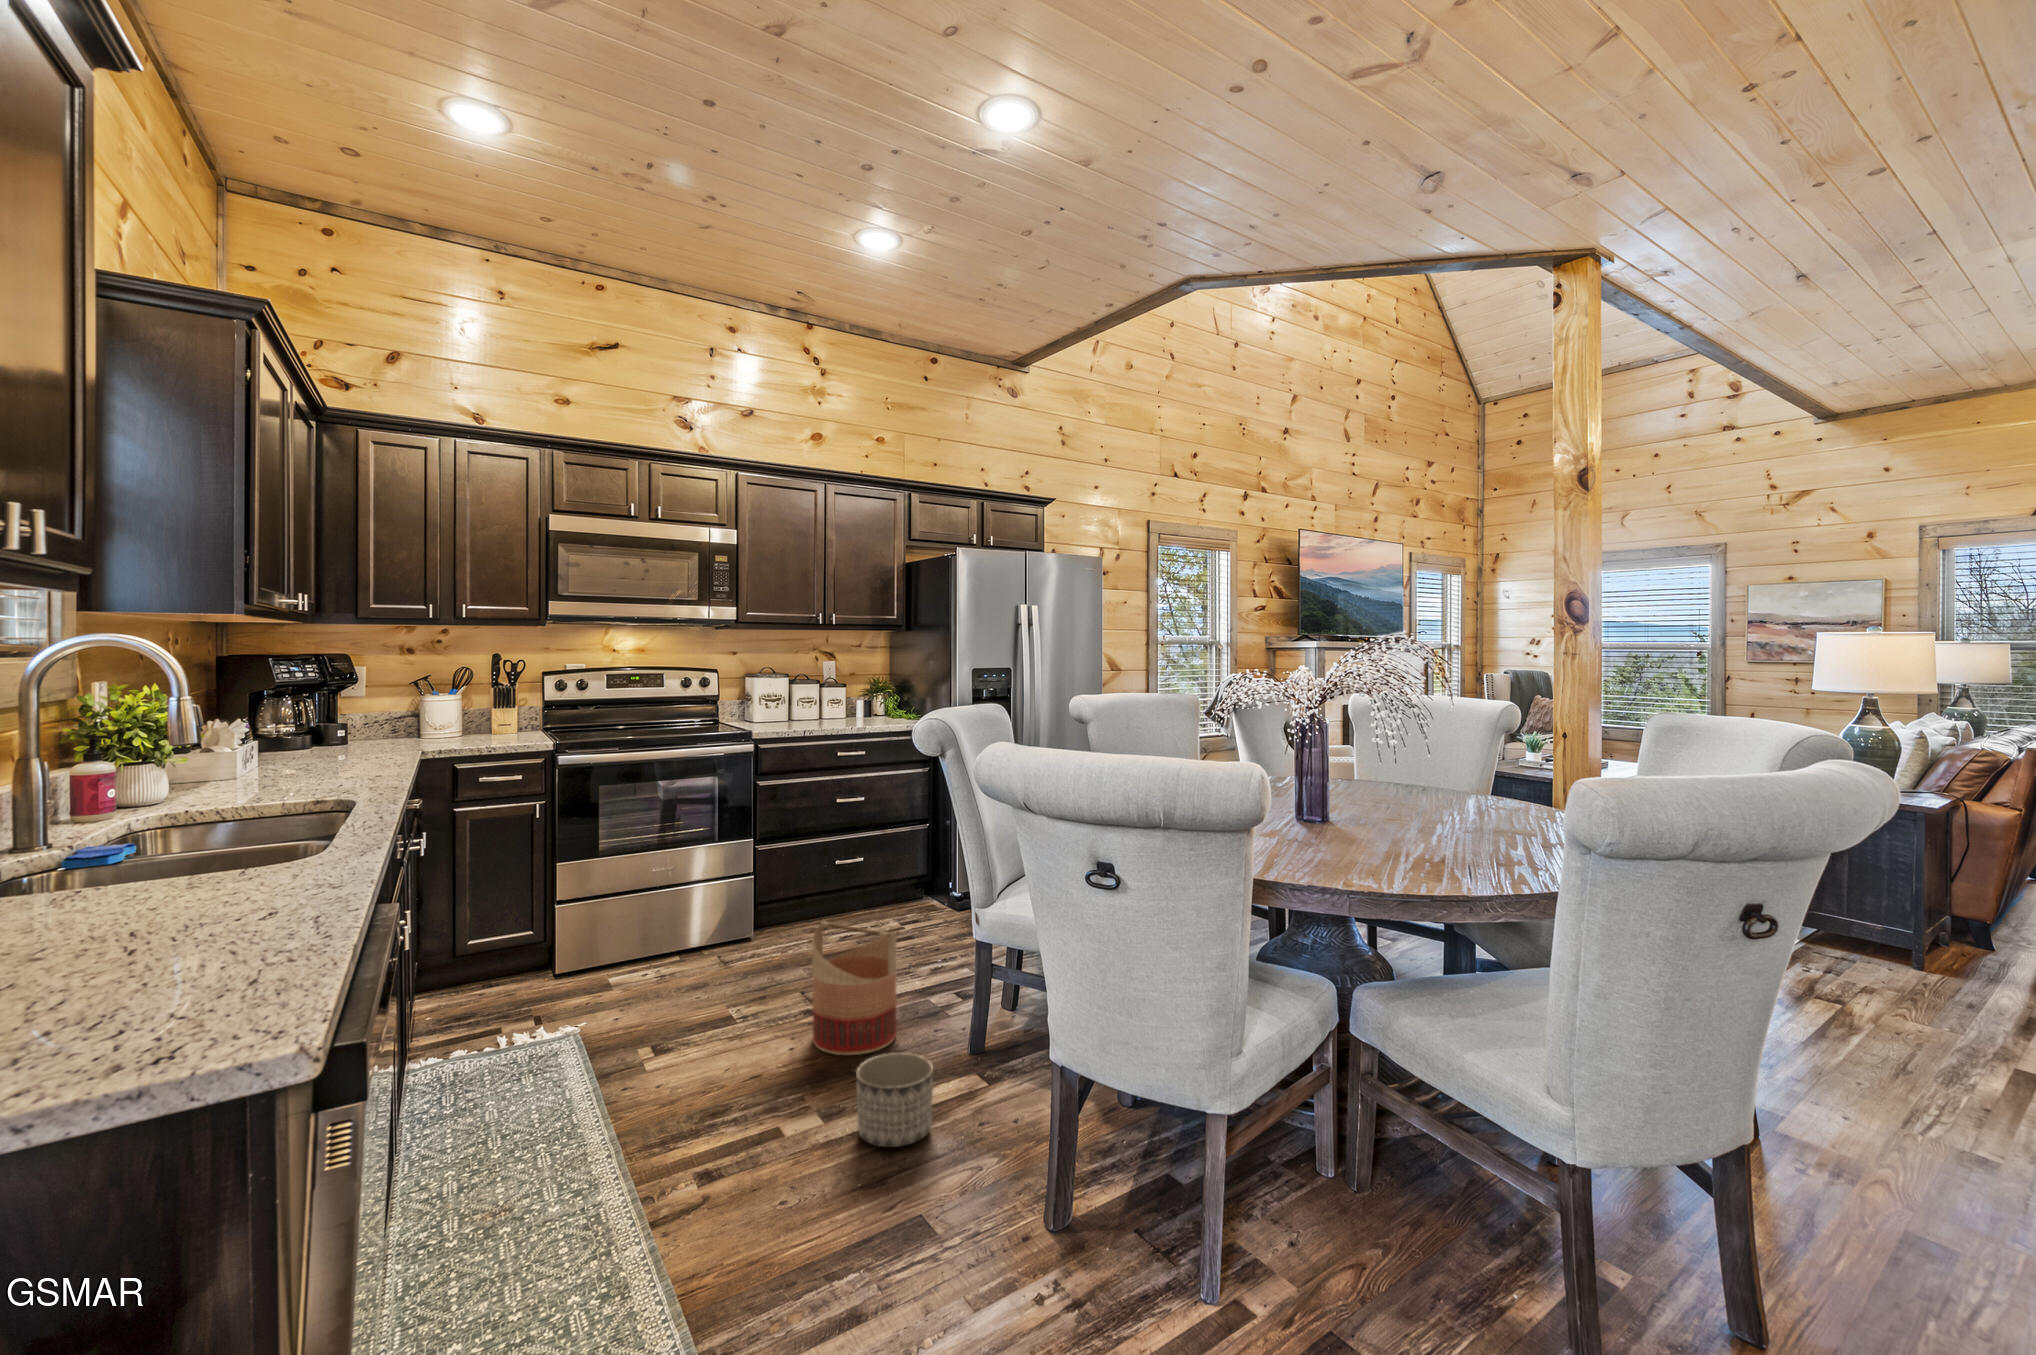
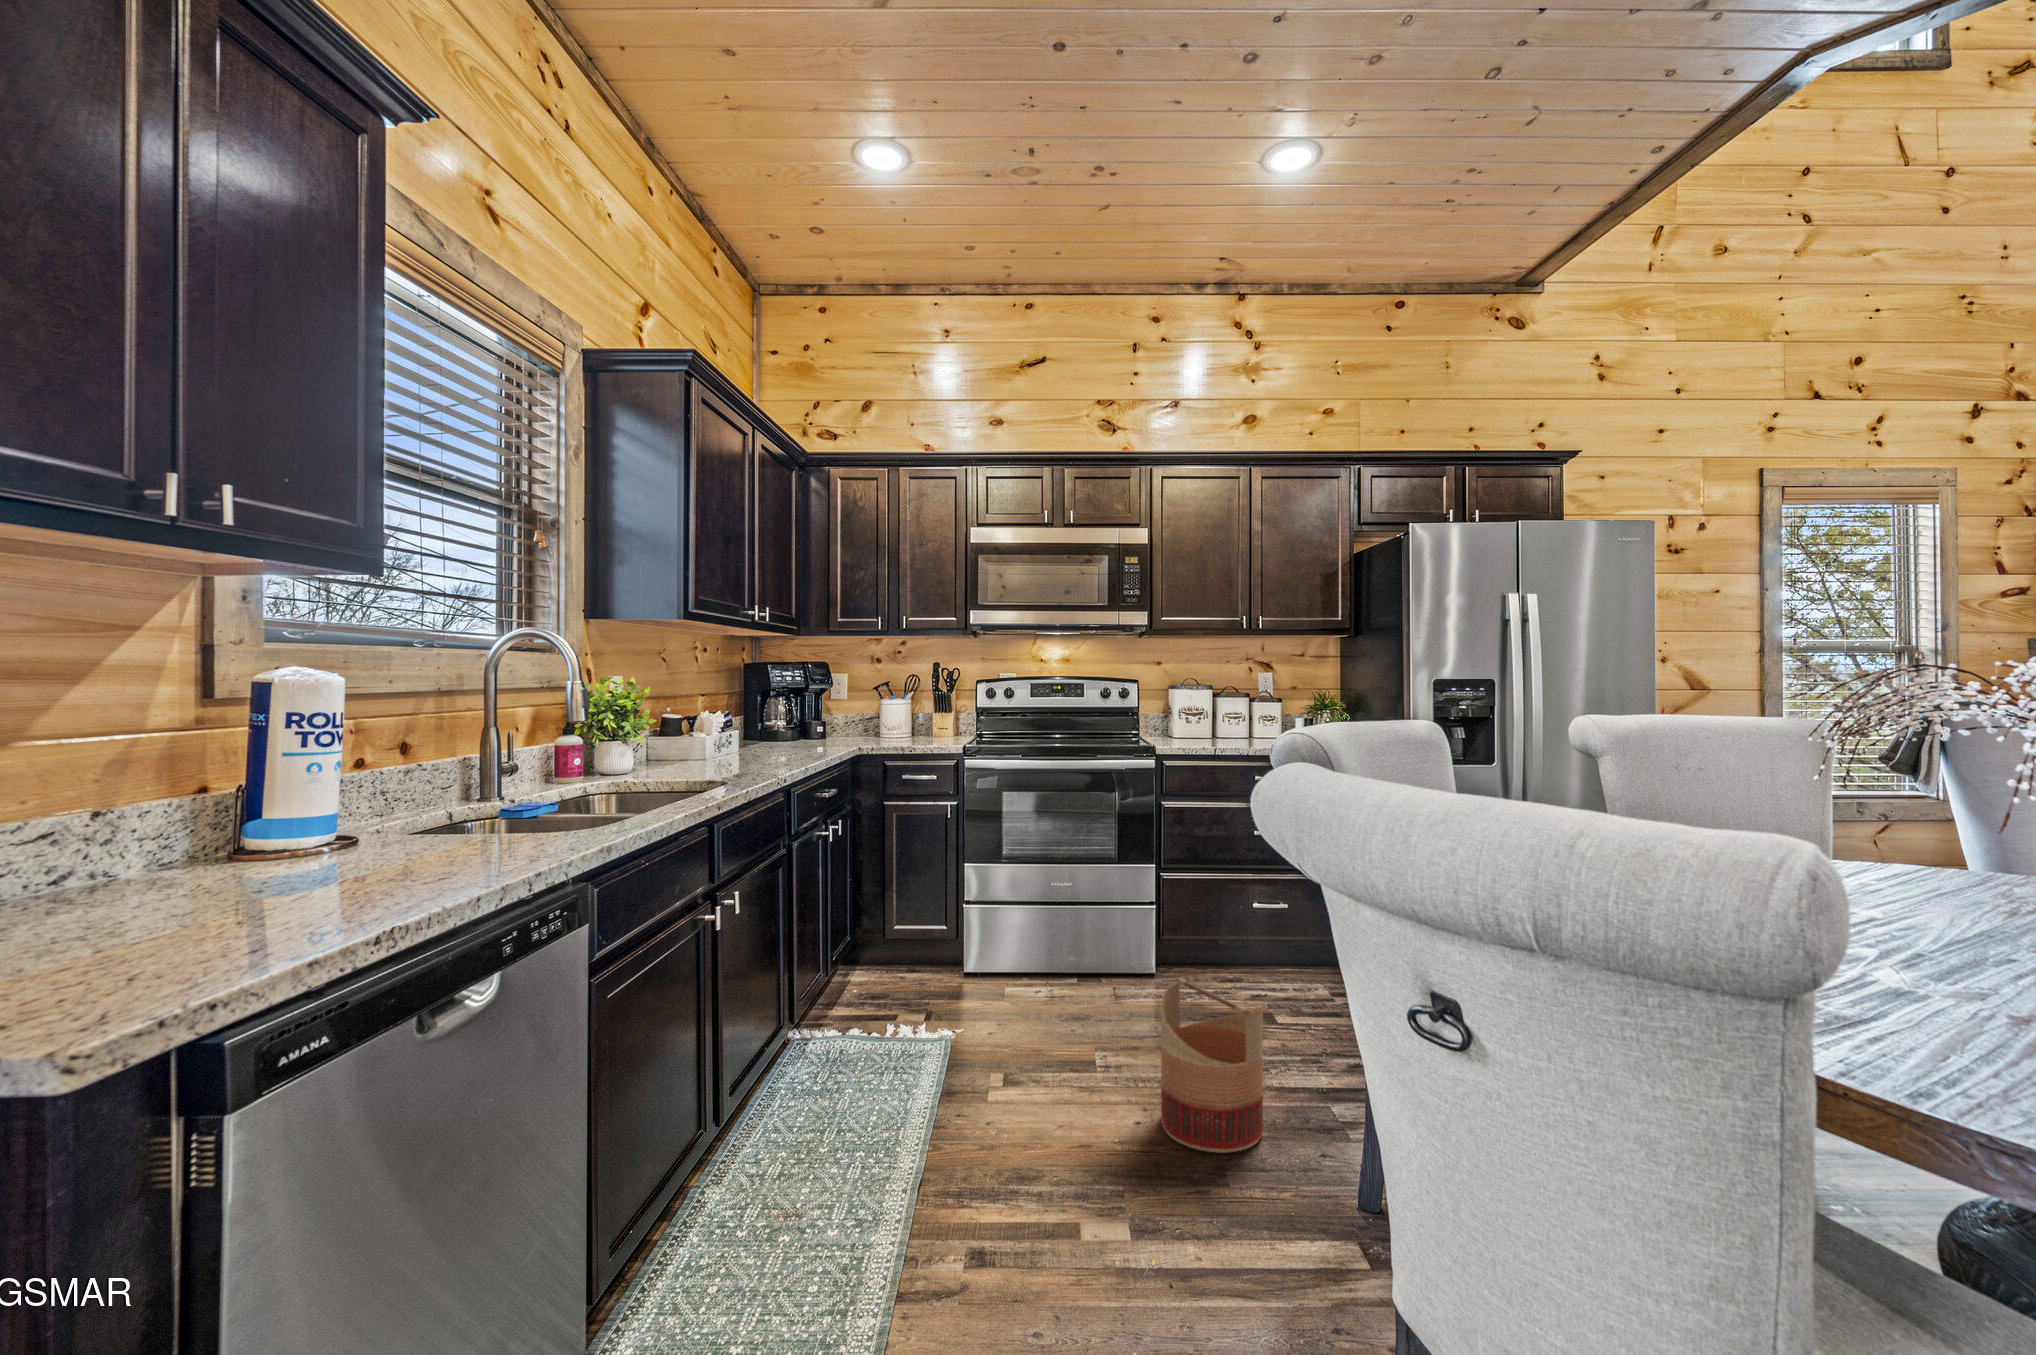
planter: present [856,1053,933,1147] -> none [1151,1169,1251,1302]

